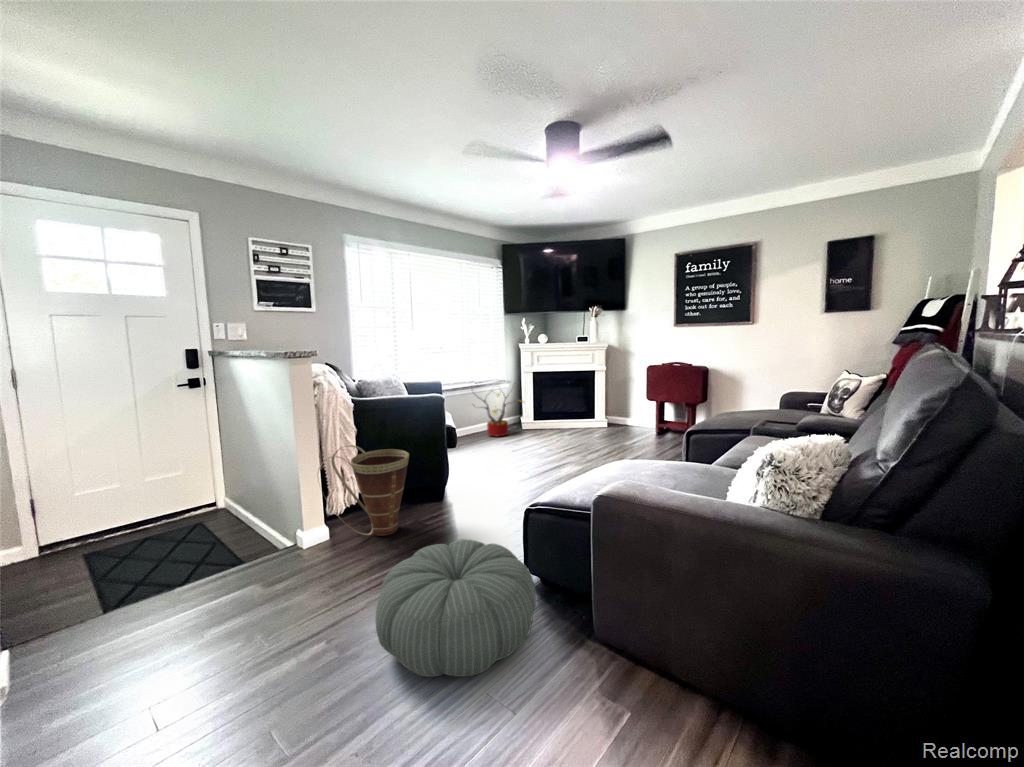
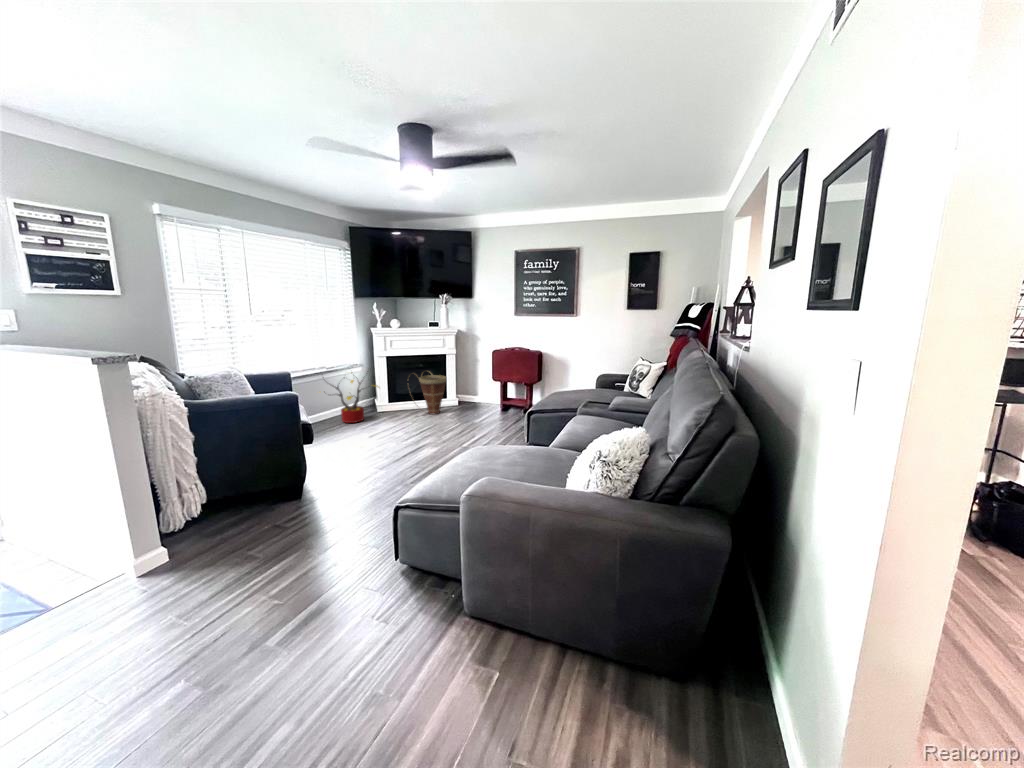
basket: present [318,445,409,536] -> present [419,372,446,414]
pouf: present [376,539,536,677] -> none [252,534,408,664]

